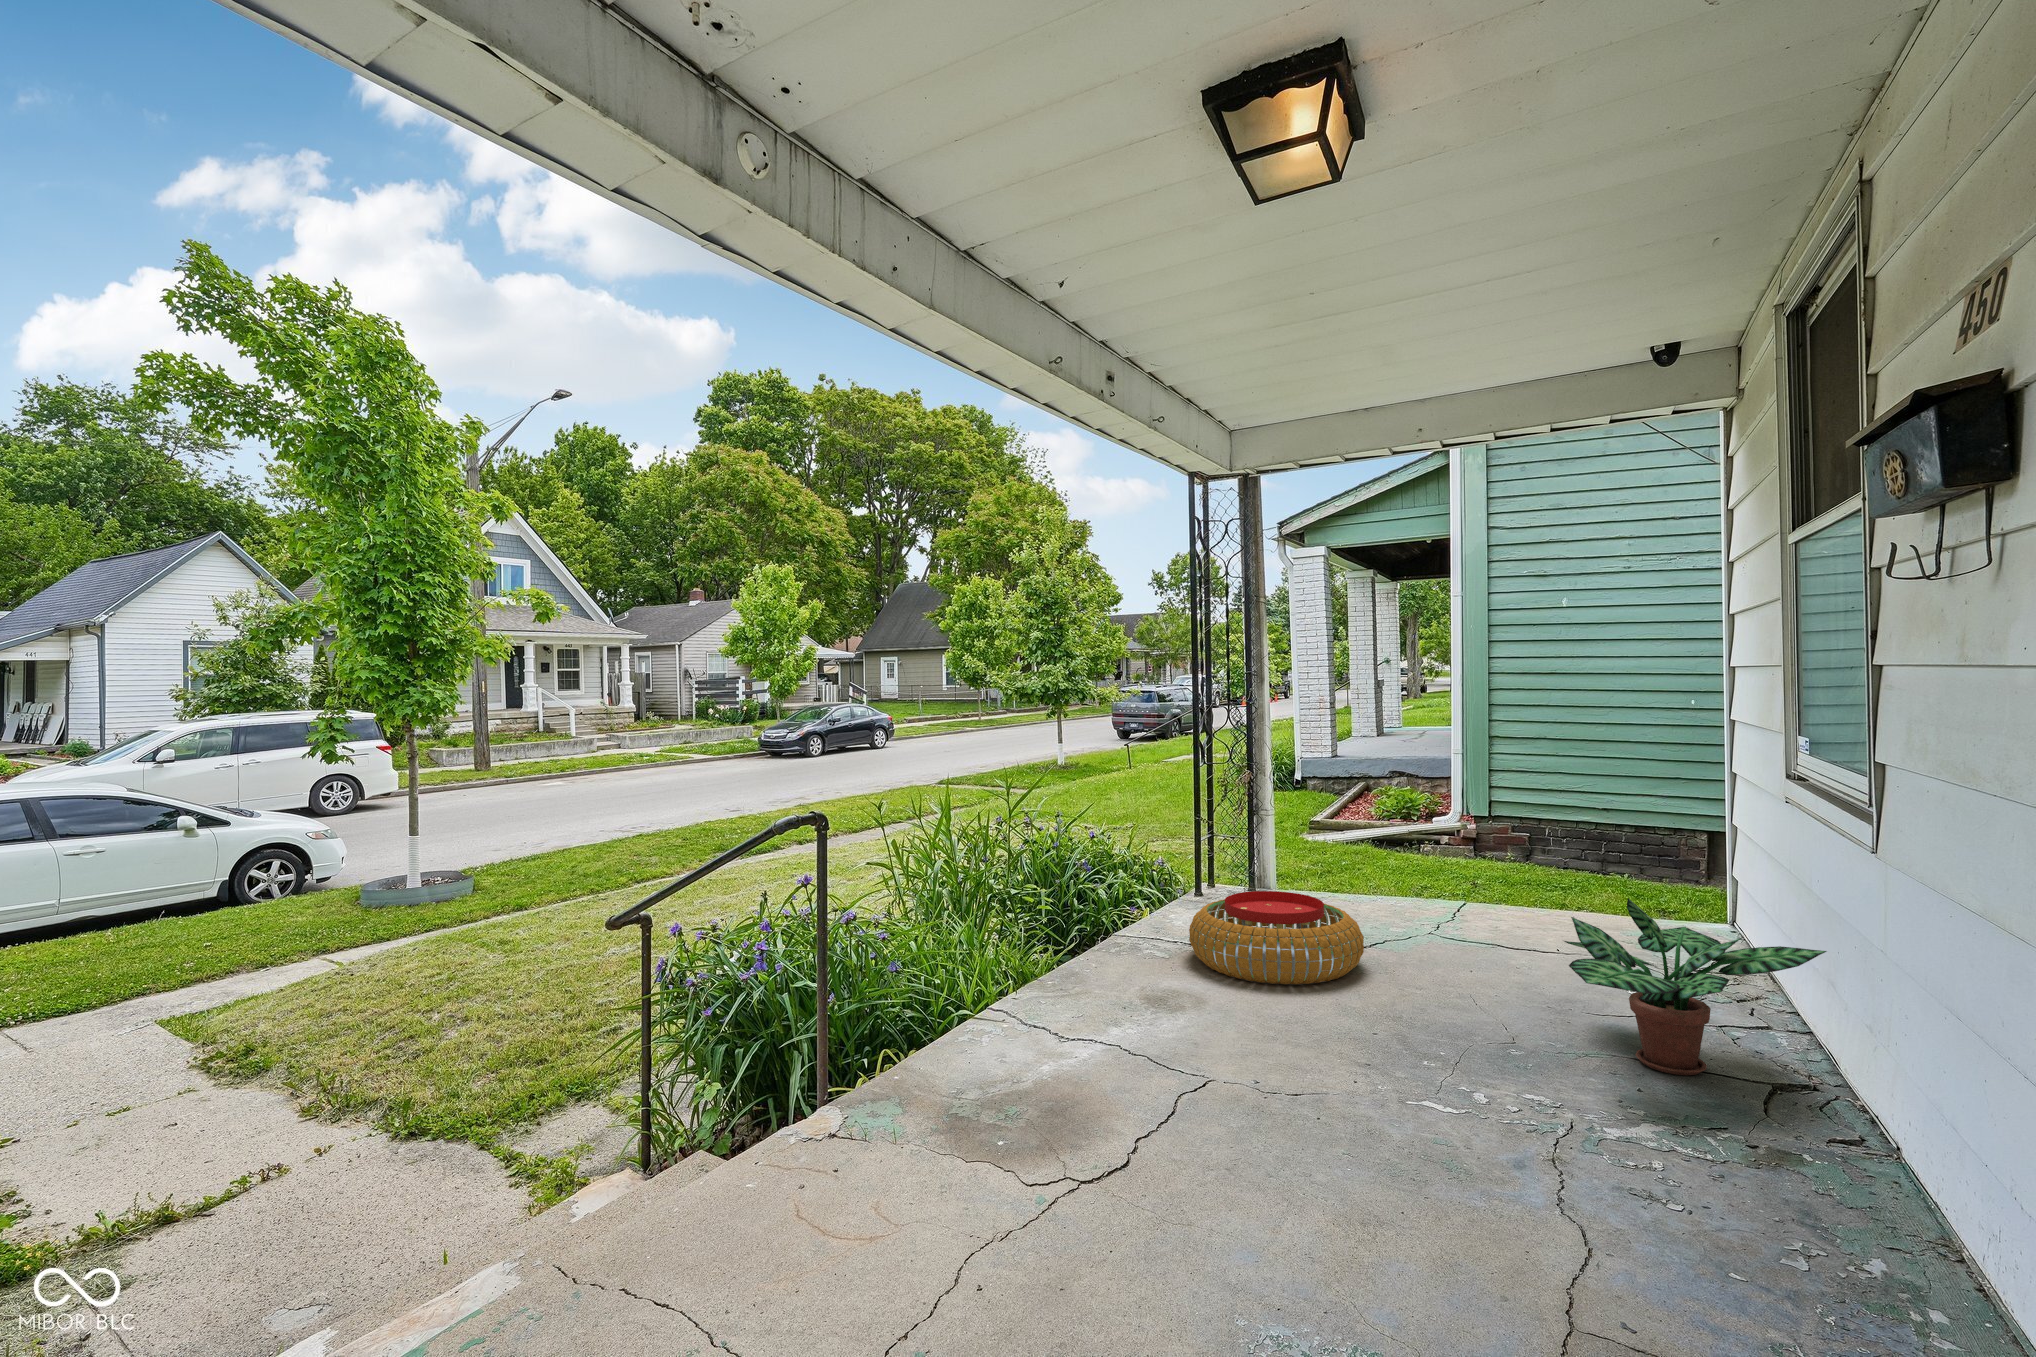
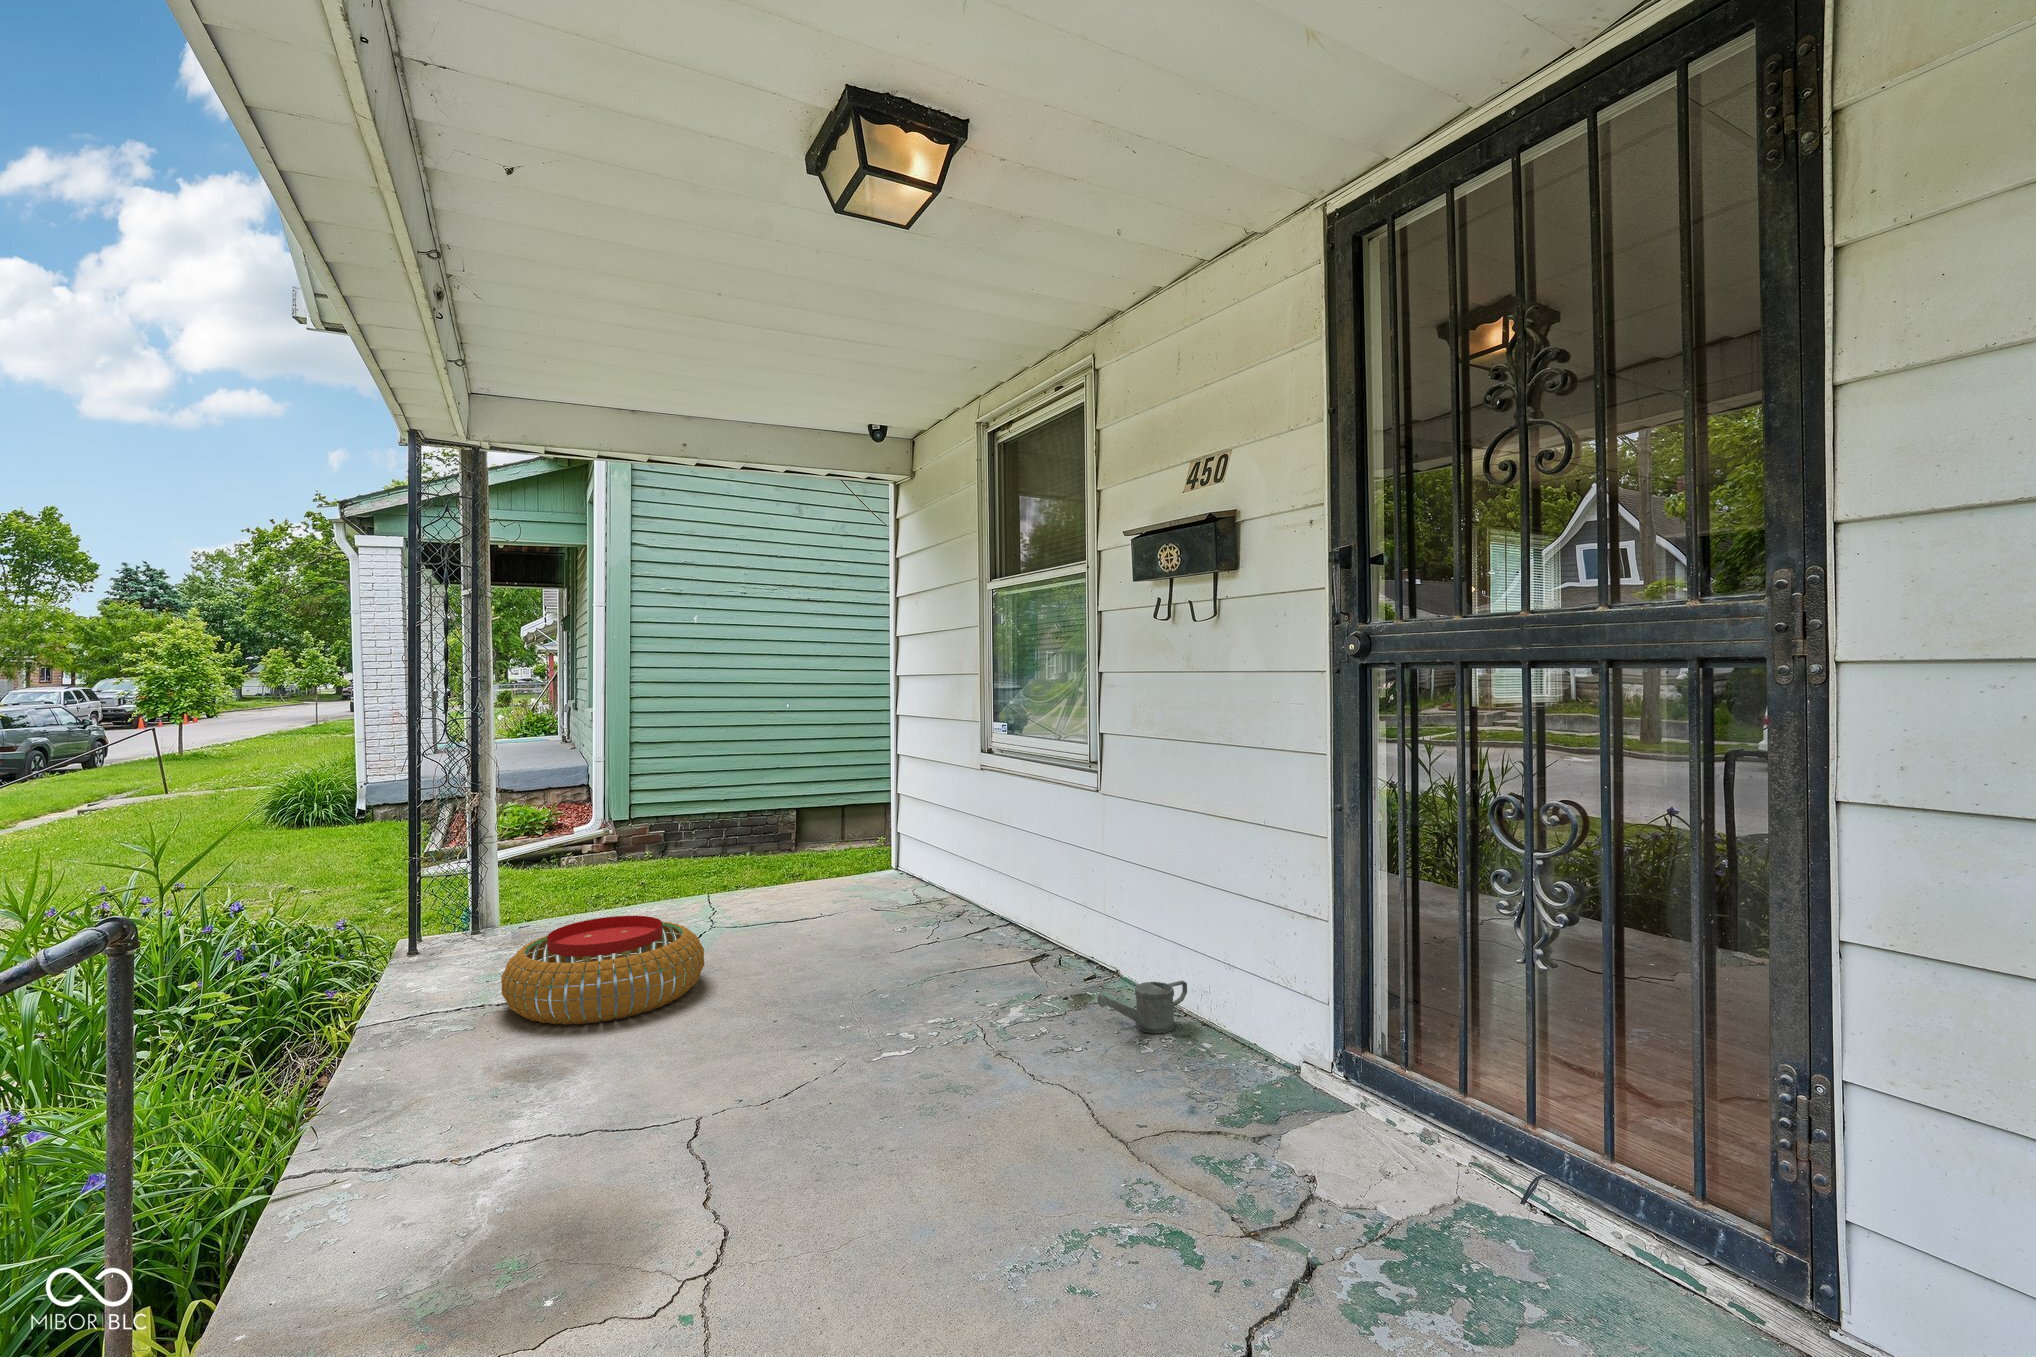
potted plant: present [1564,898,1827,1075] -> none [880,849,1048,975]
watering can: none [1727,1145,1951,1264] -> present [1097,981,1187,1034]

